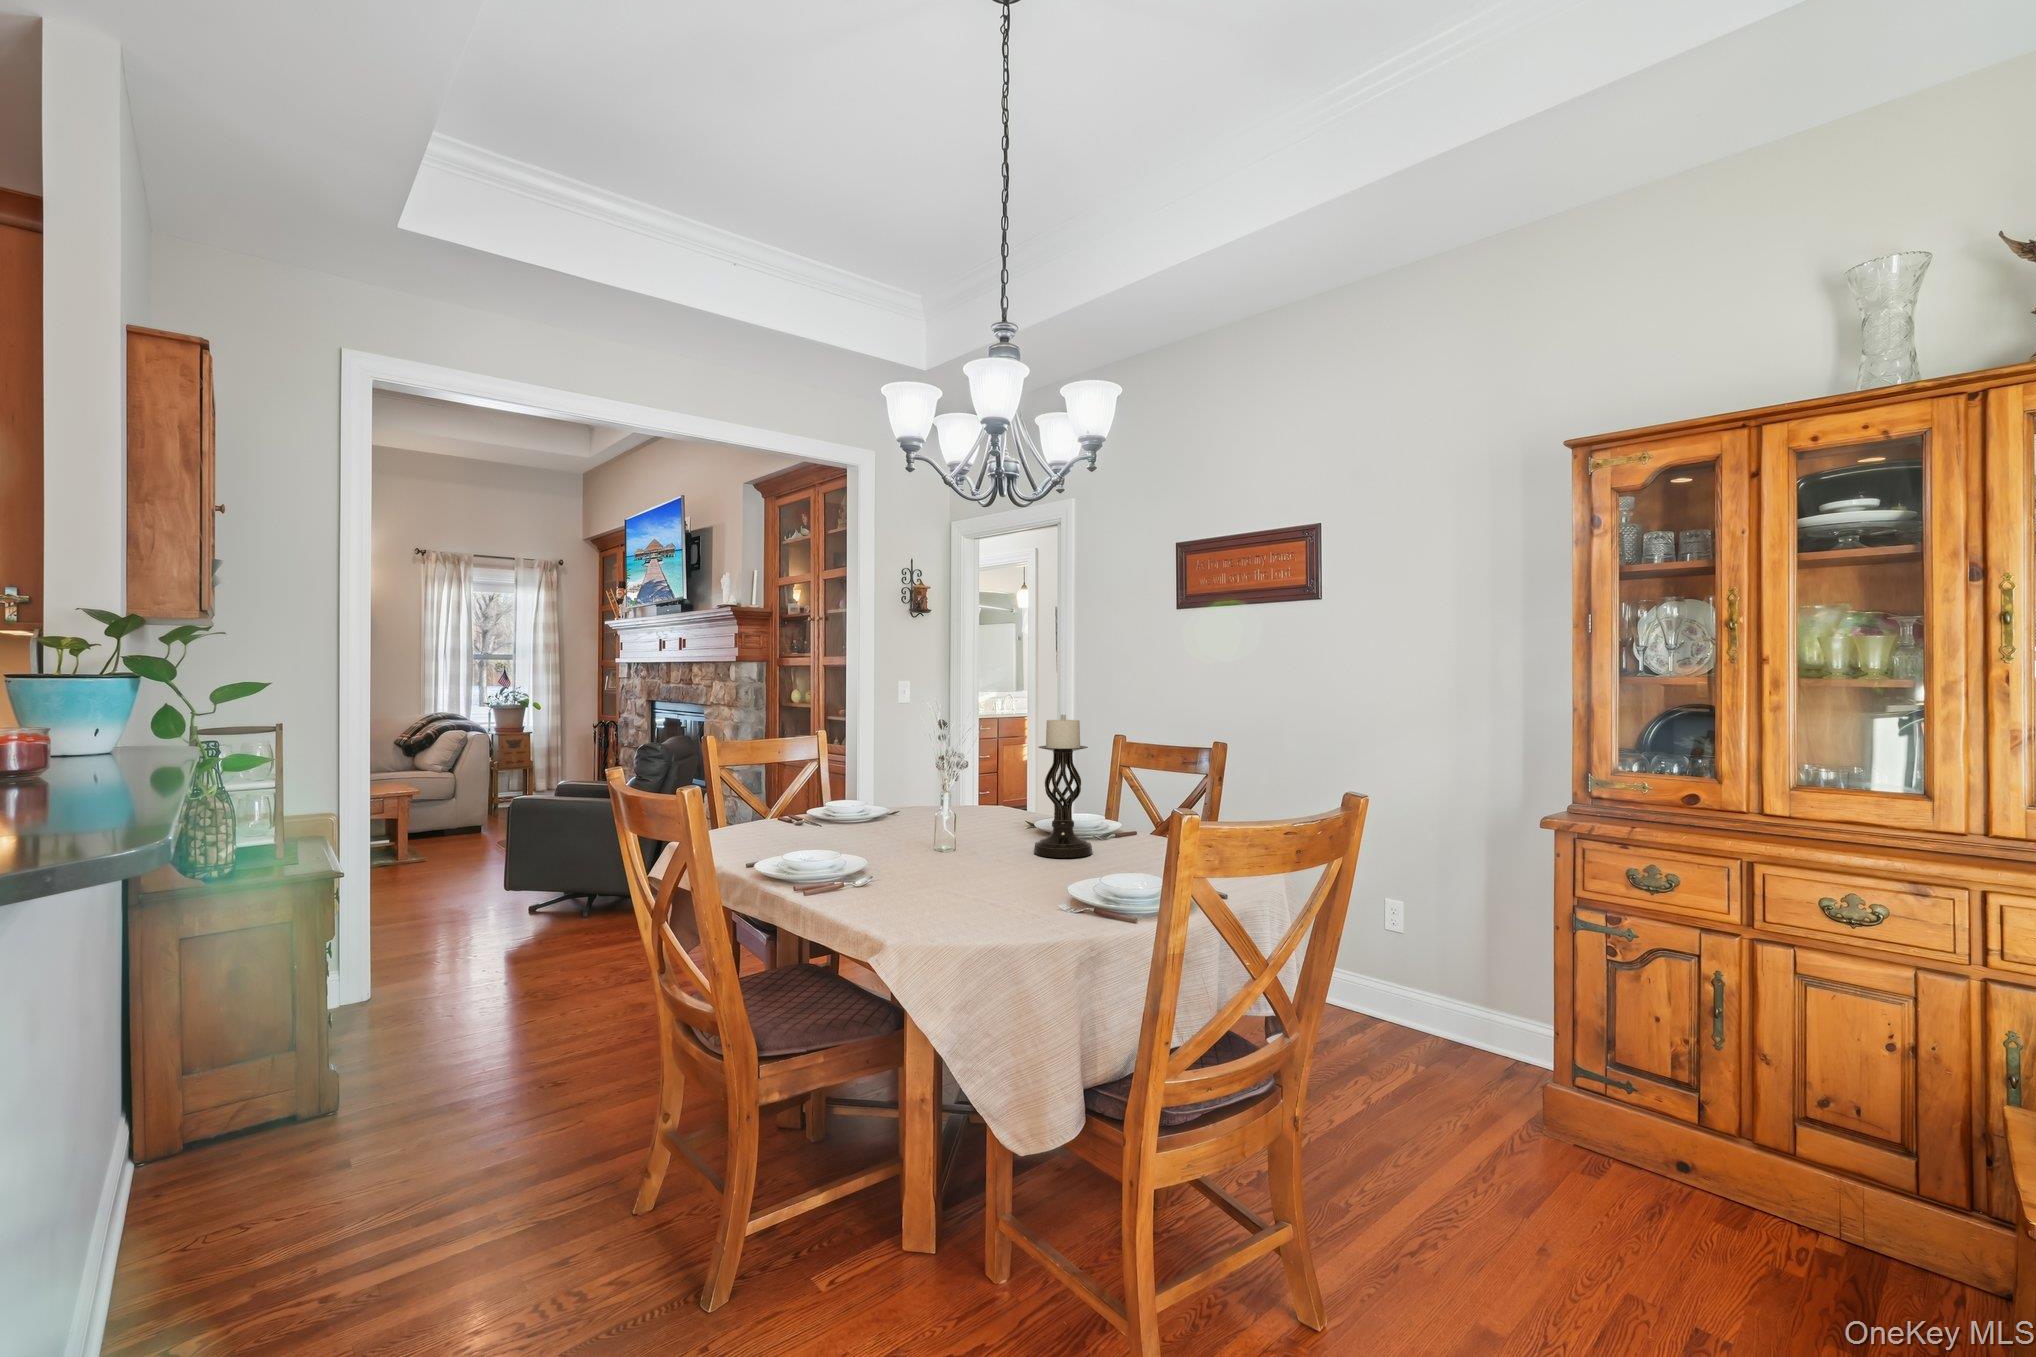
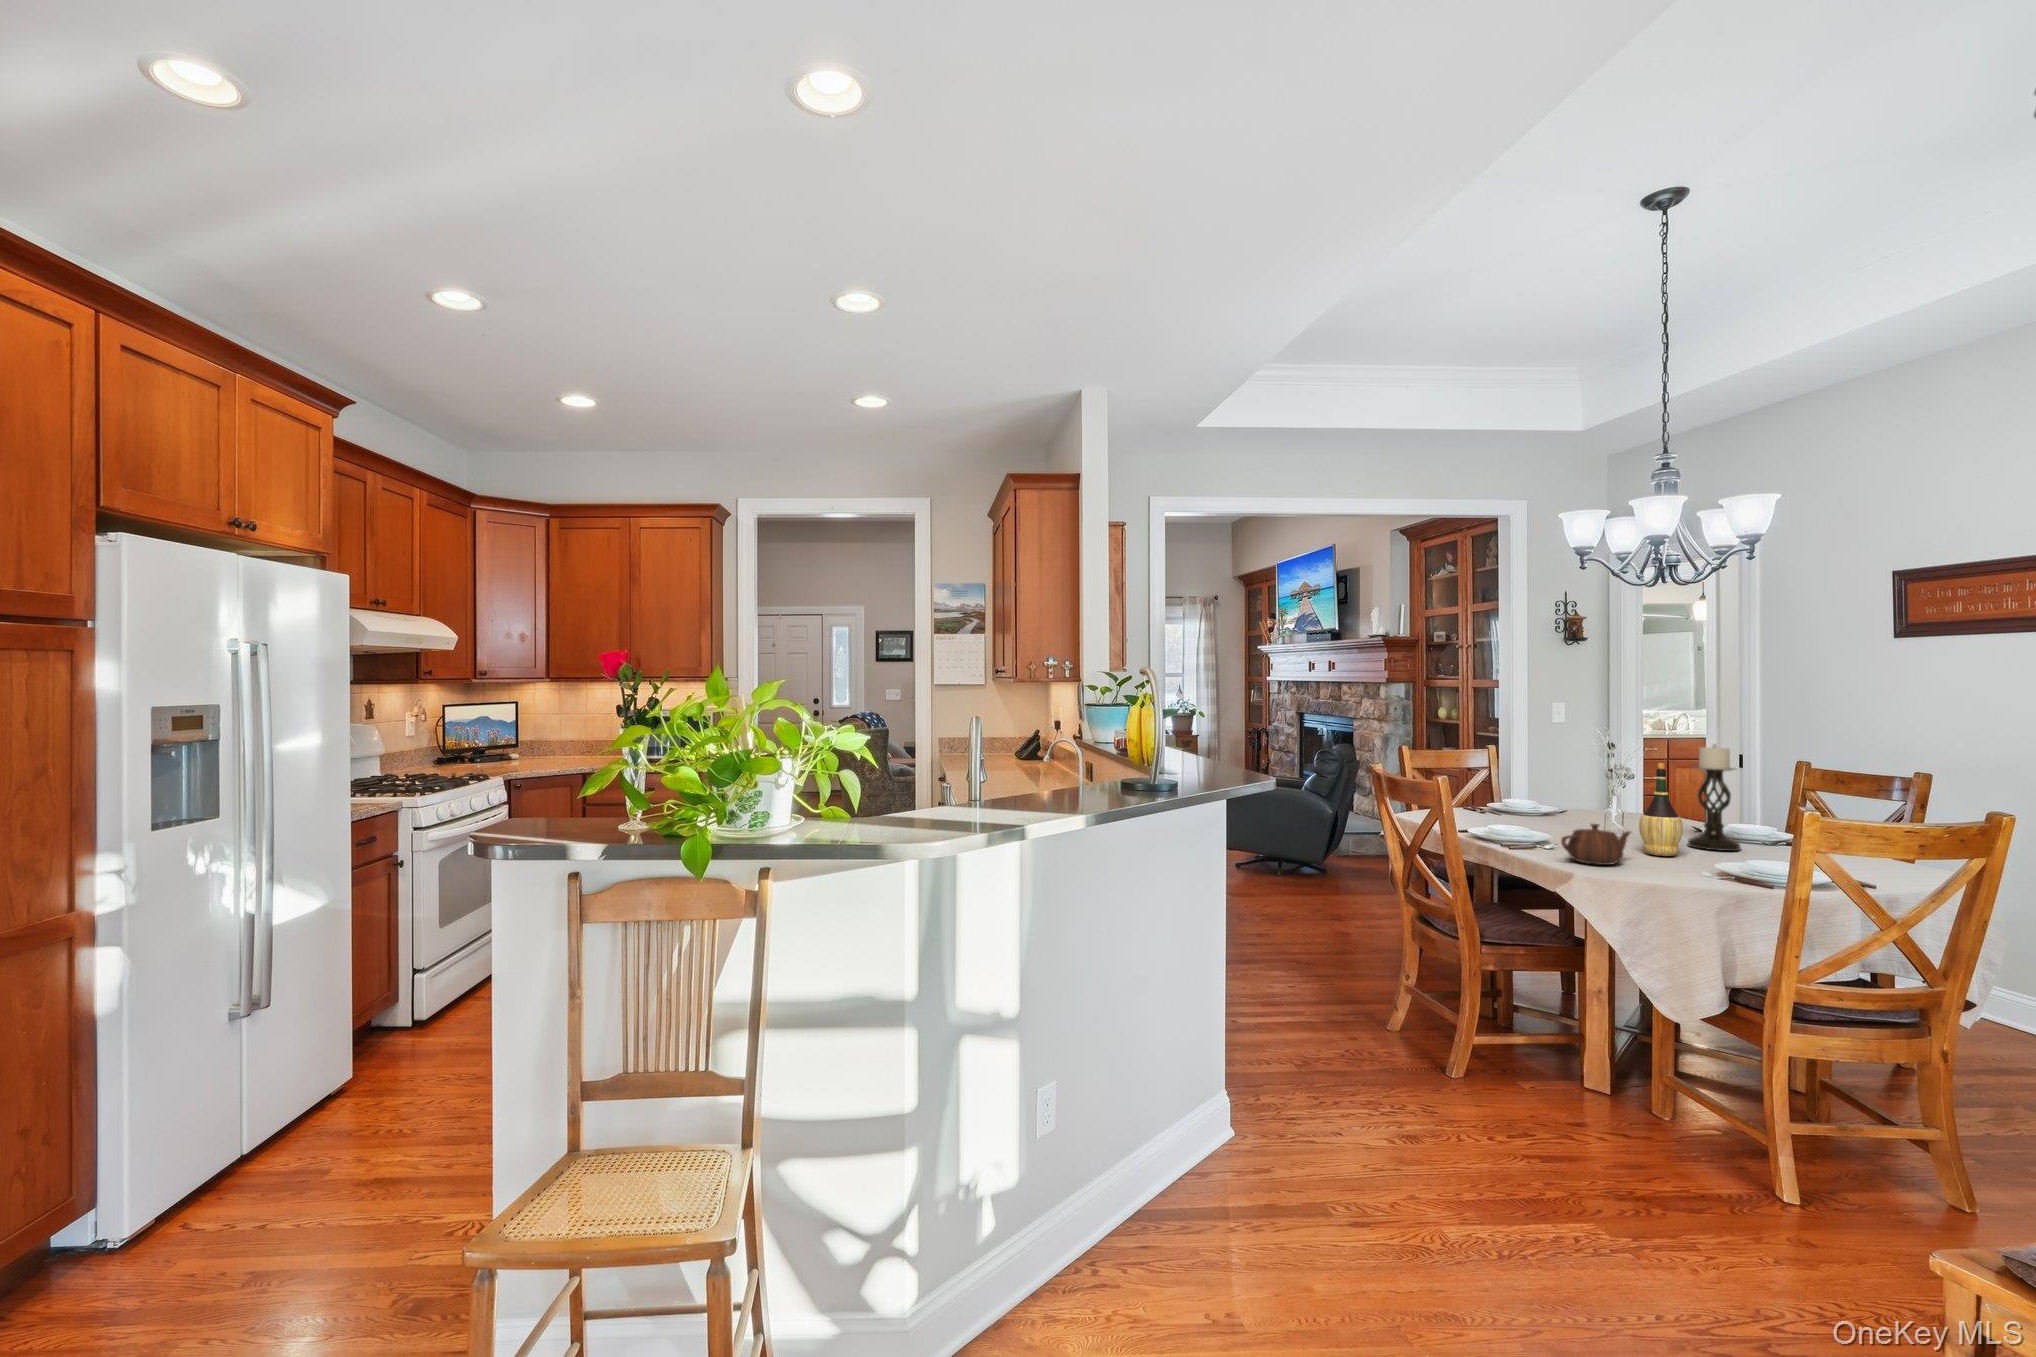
wine bottle: none [976,744,1029,876] -> present [1639,763,1683,856]
teapot: none [867,843,966,908] -> present [1561,824,1630,865]

